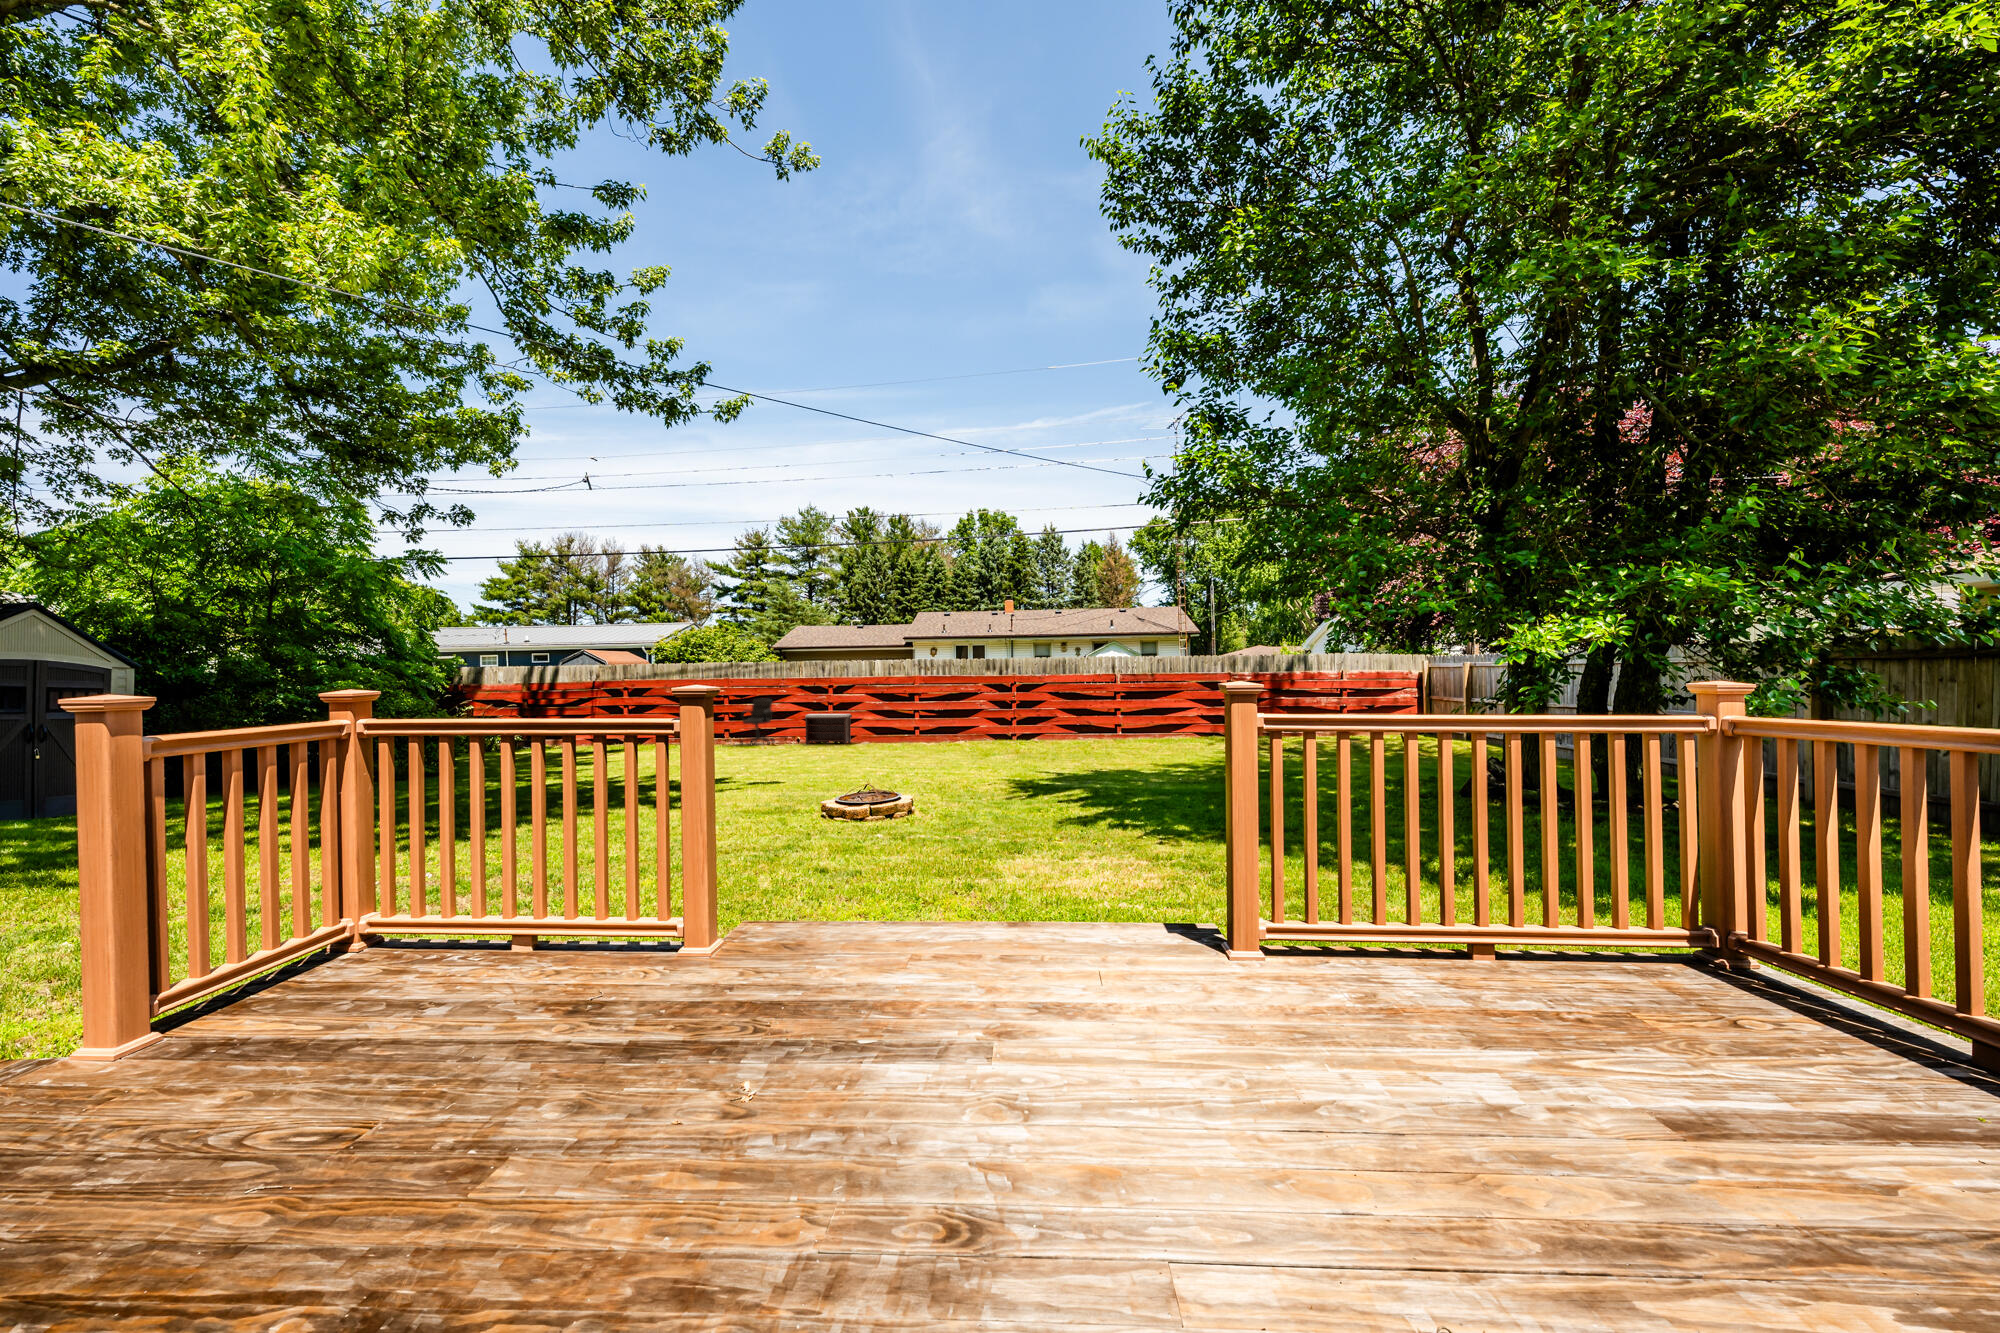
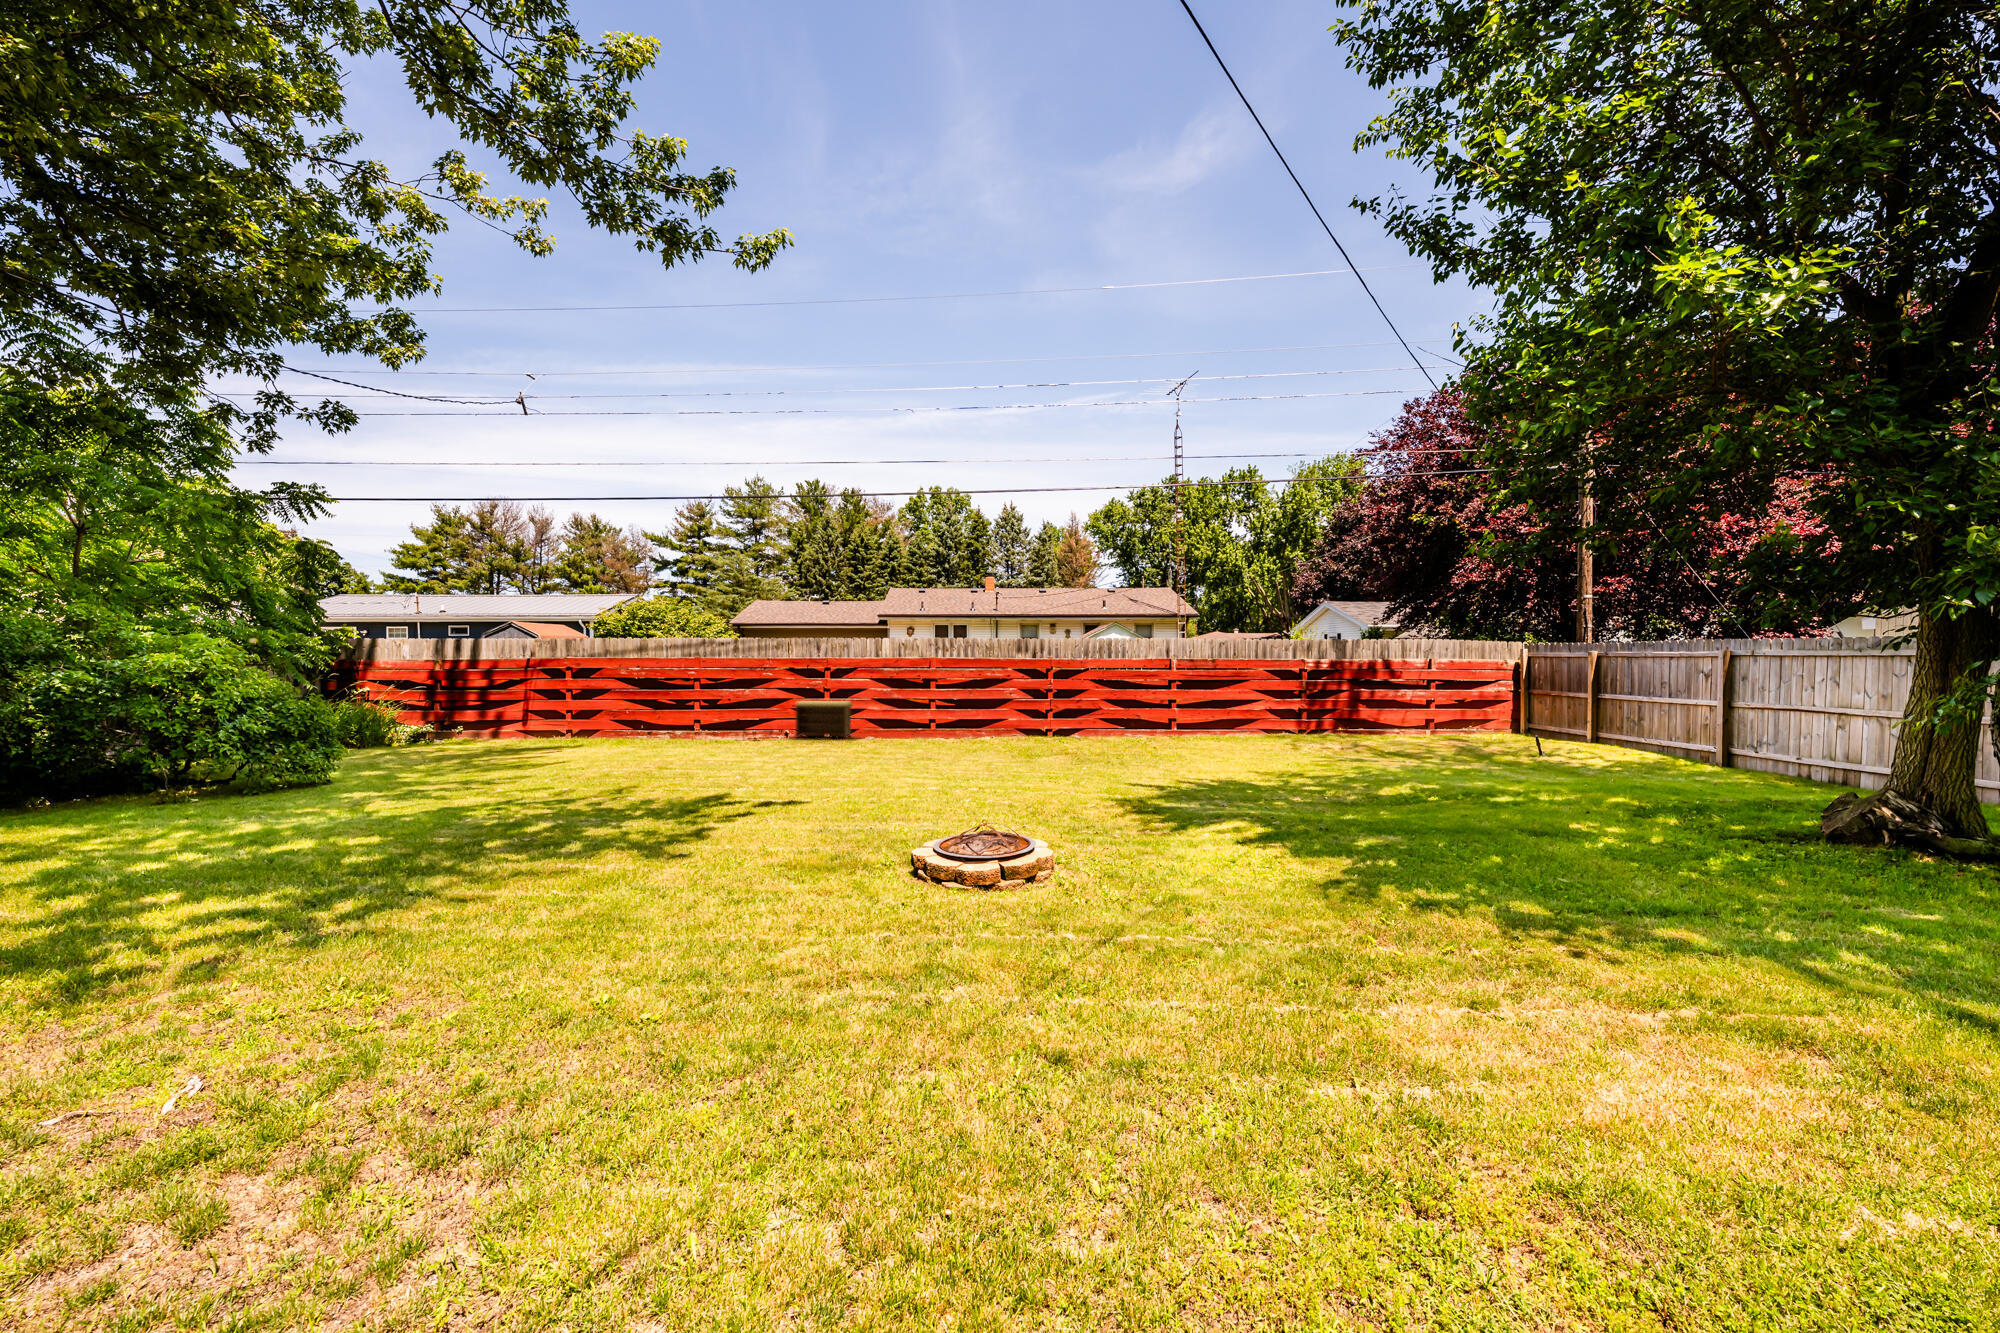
chair: present [740,699,774,745] -> none [712,681,756,739]

